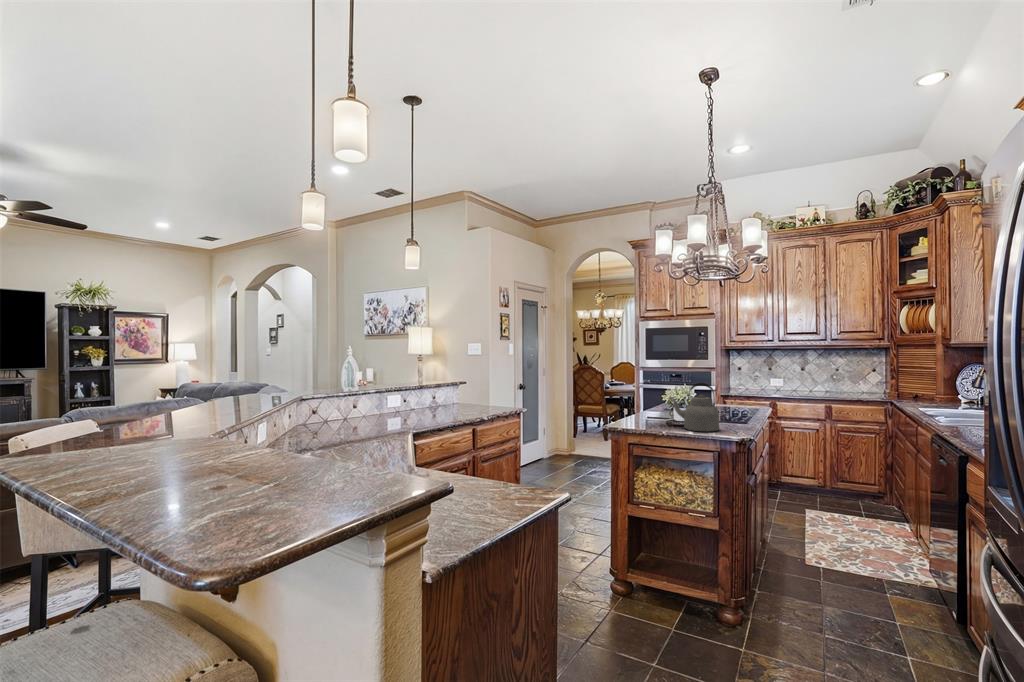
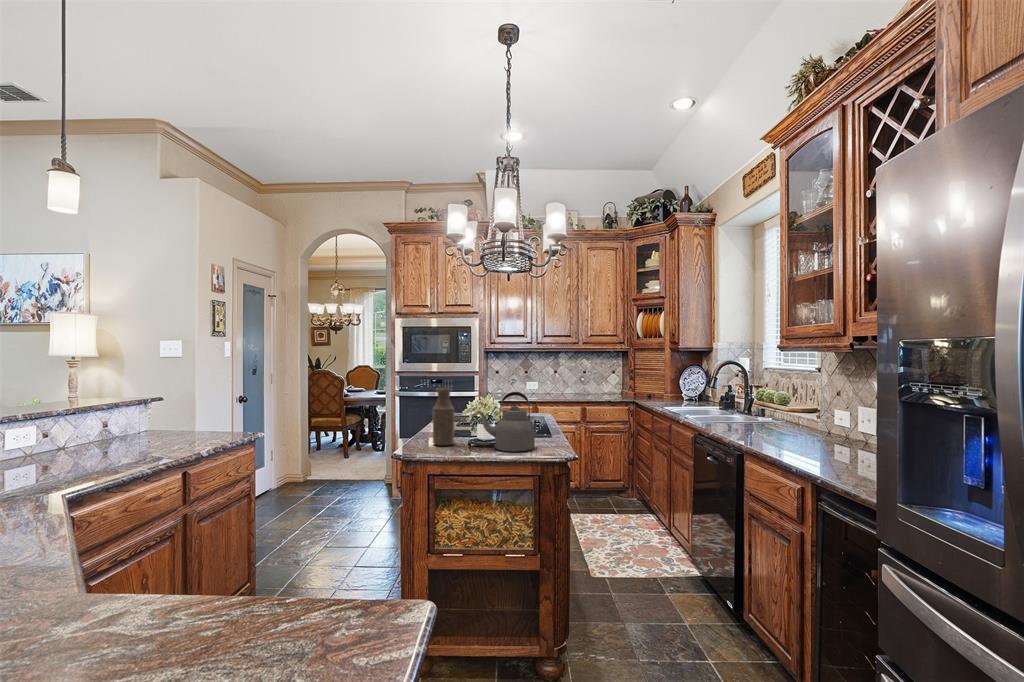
bottle: none [637,378,654,423] -> present [433,388,454,446]

